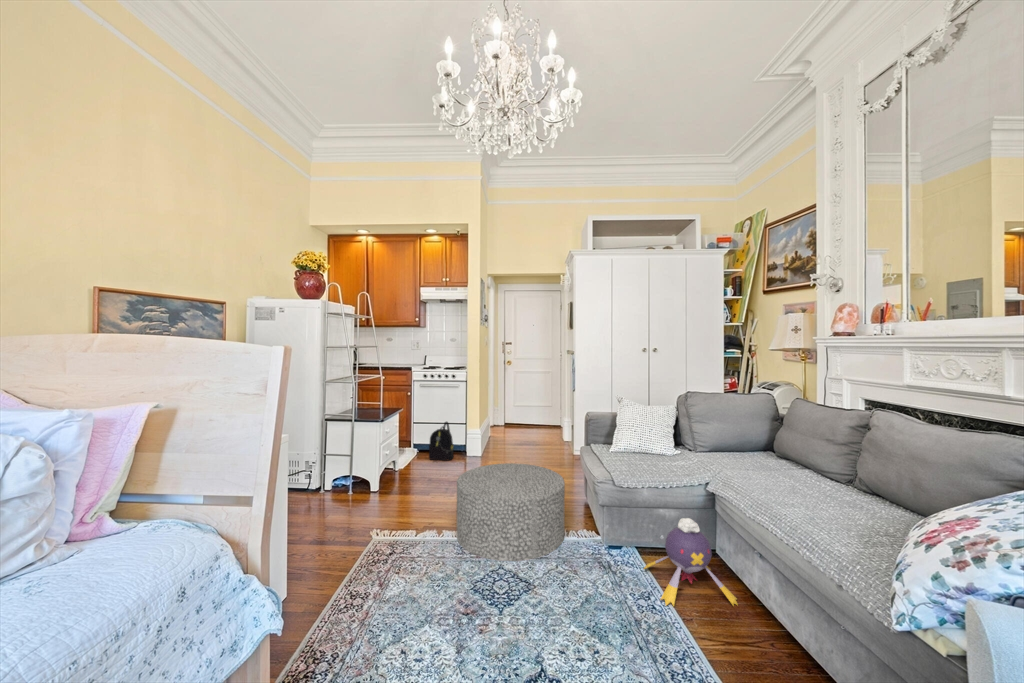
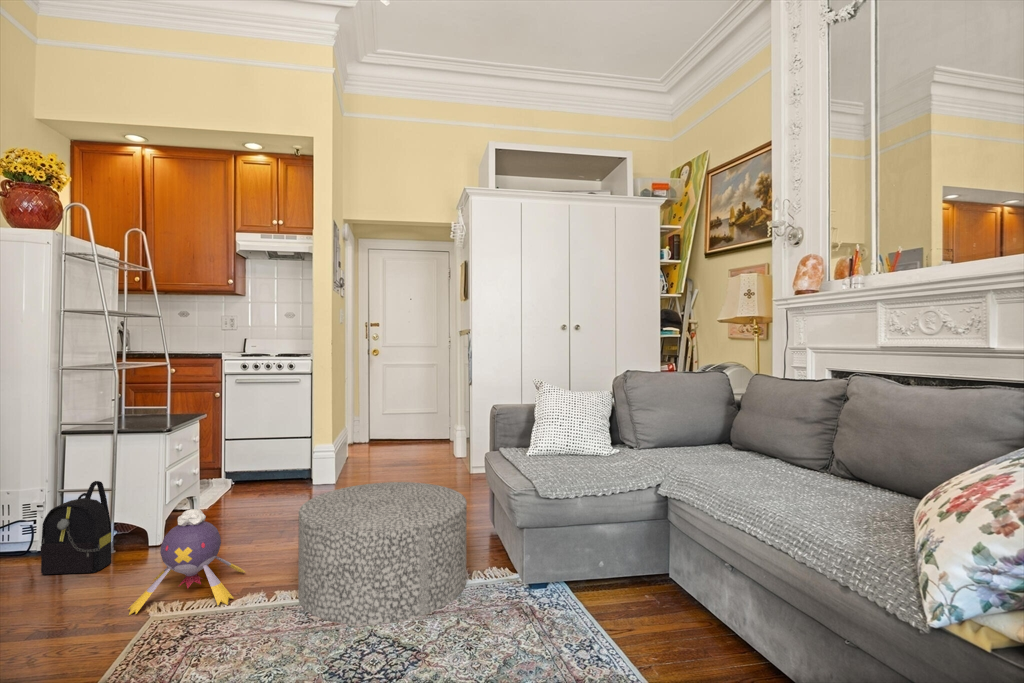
backpack: present [429,422,454,460] -> present [41,481,111,574]
plush toy: present [644,518,737,606] -> present [128,509,246,615]

